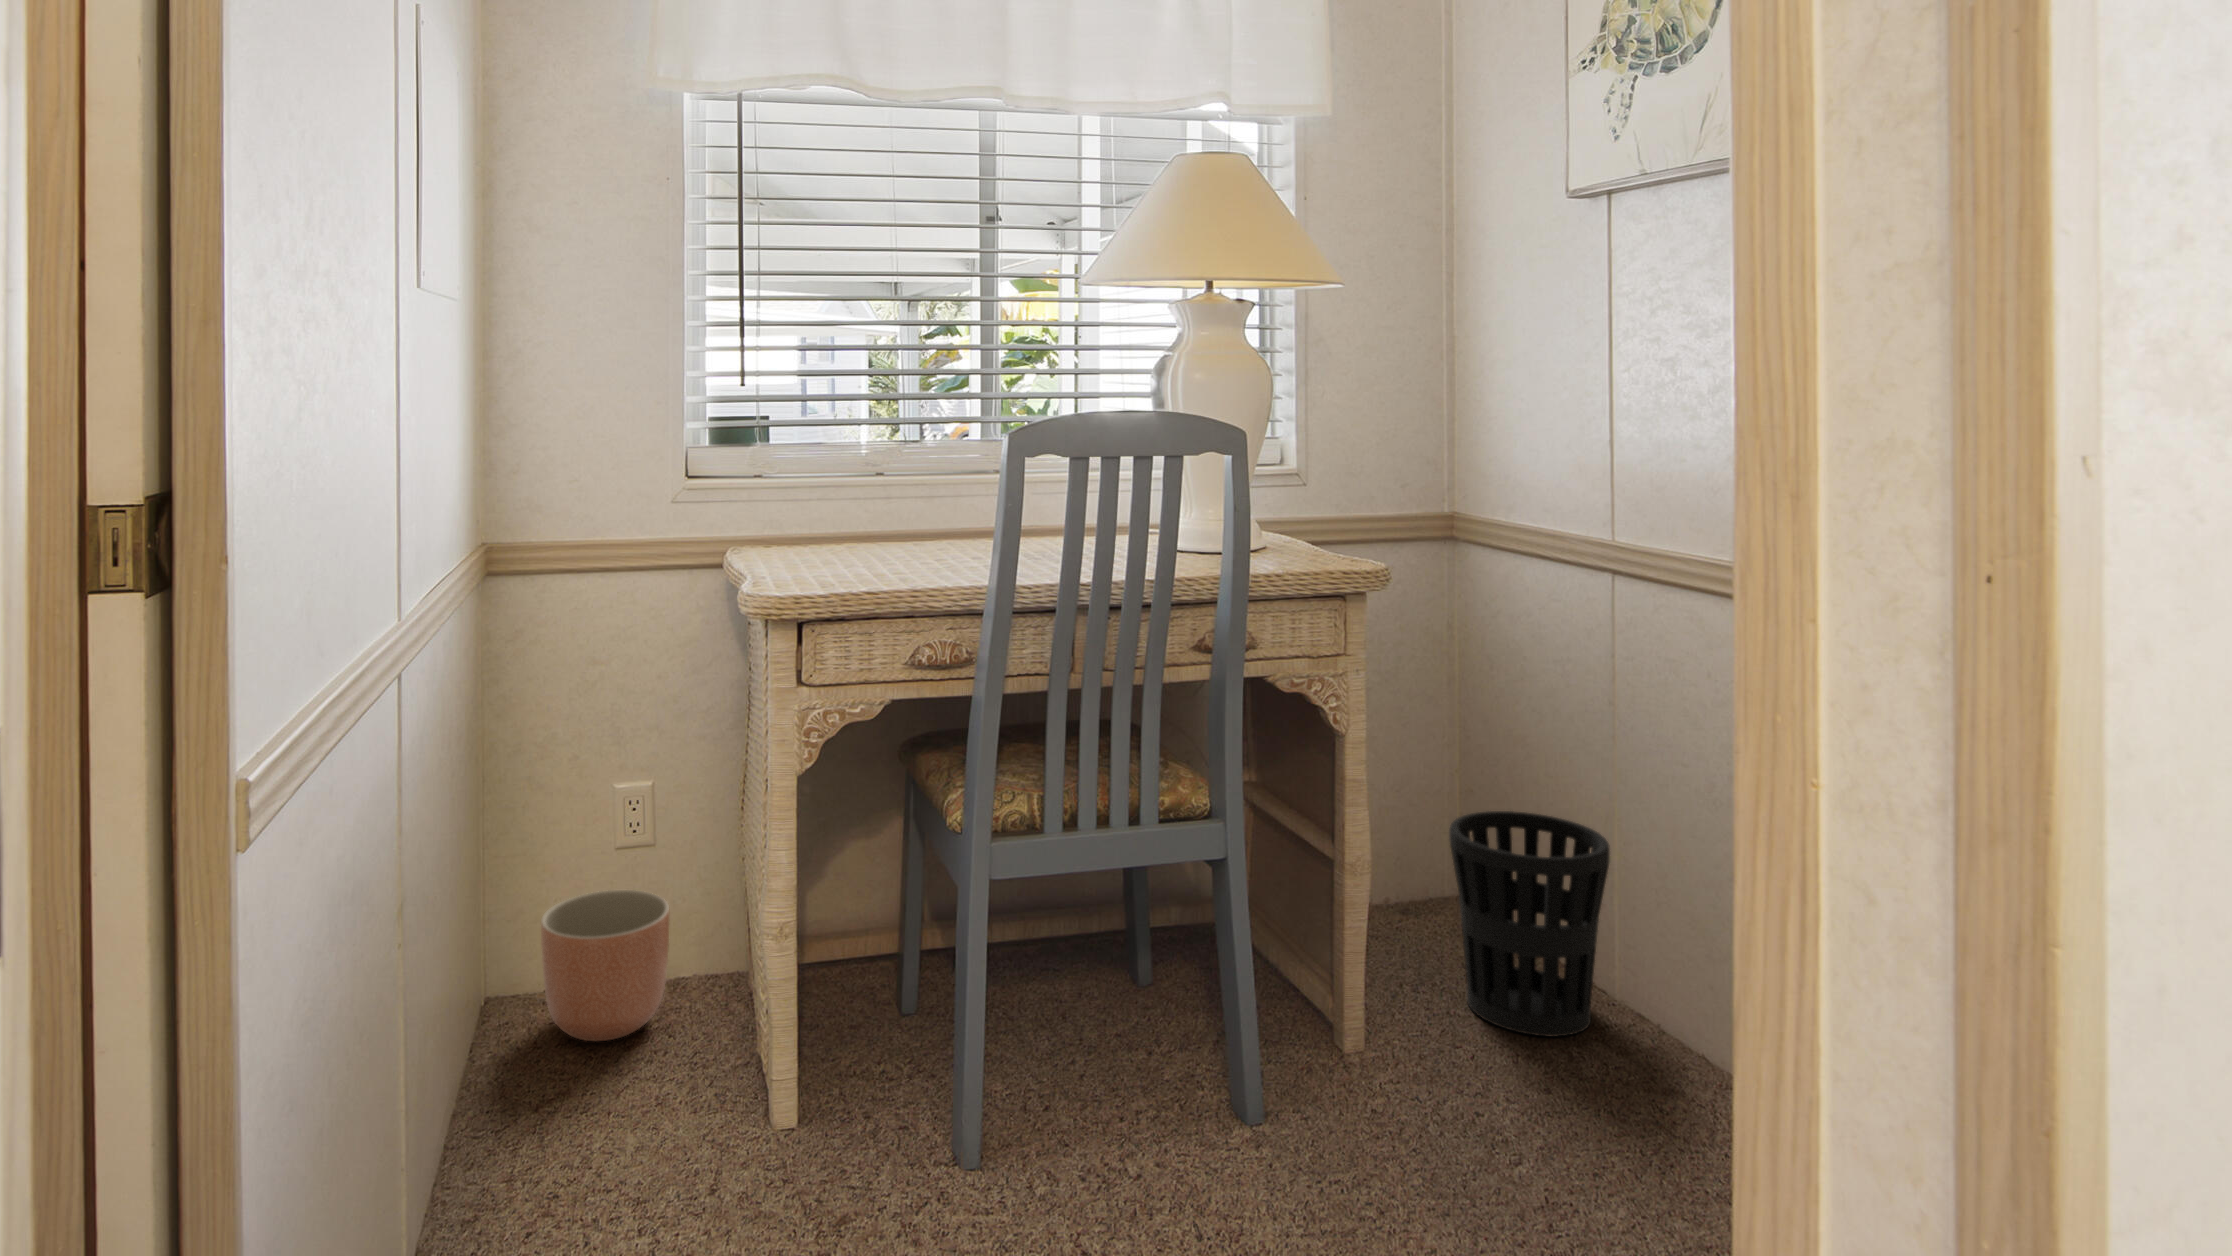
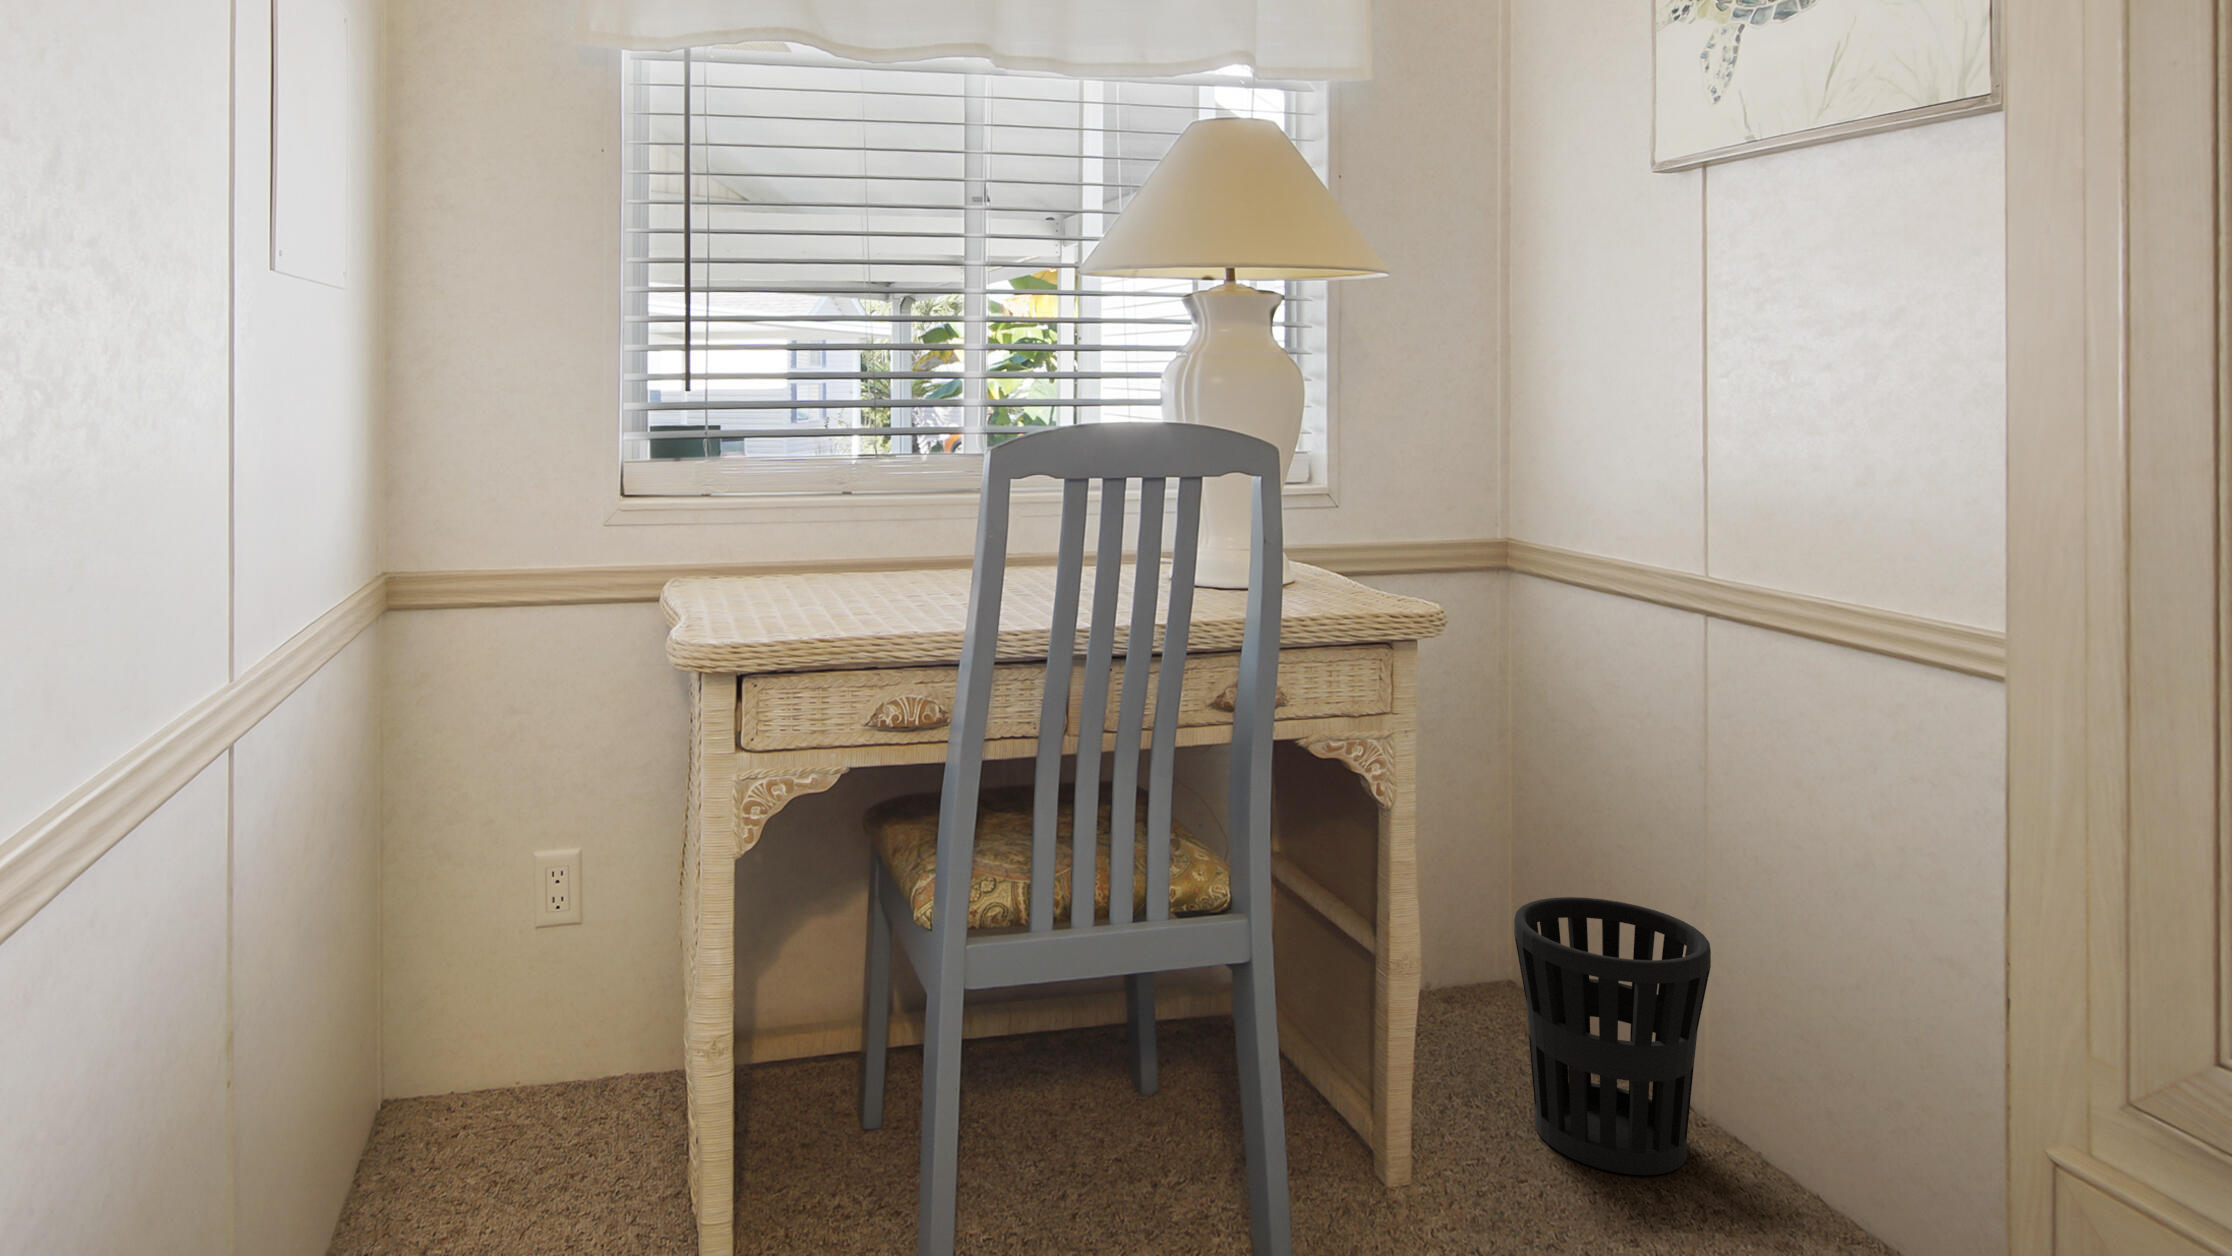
planter: present [541,890,669,1041] -> none [442,976,593,1158]

